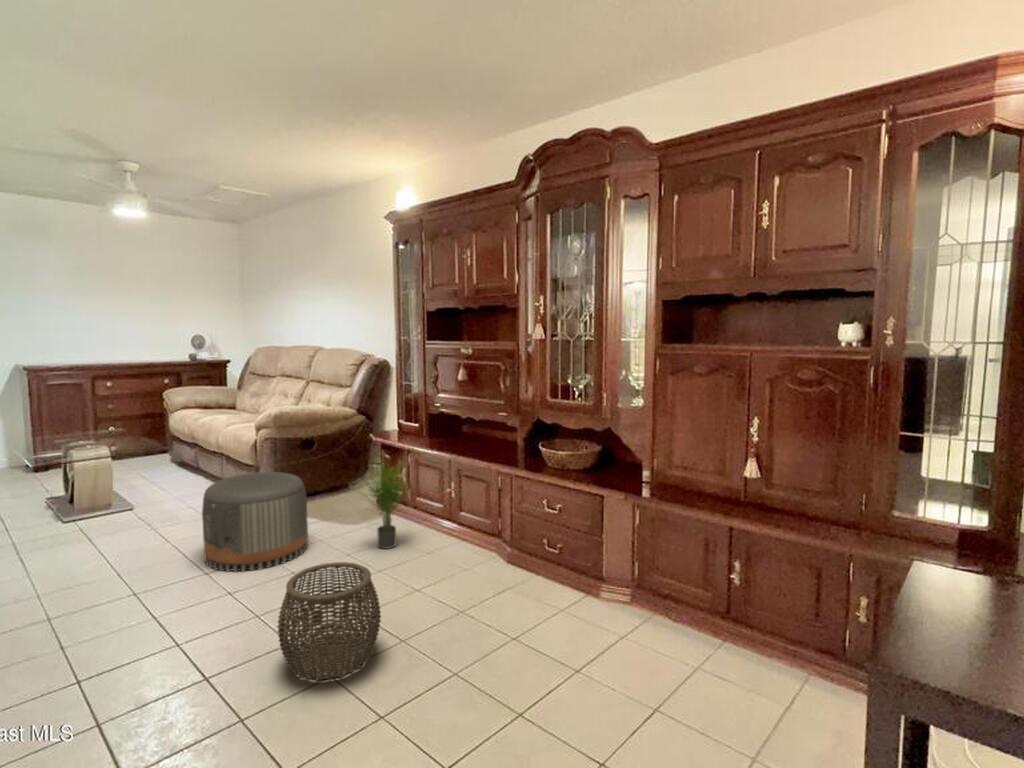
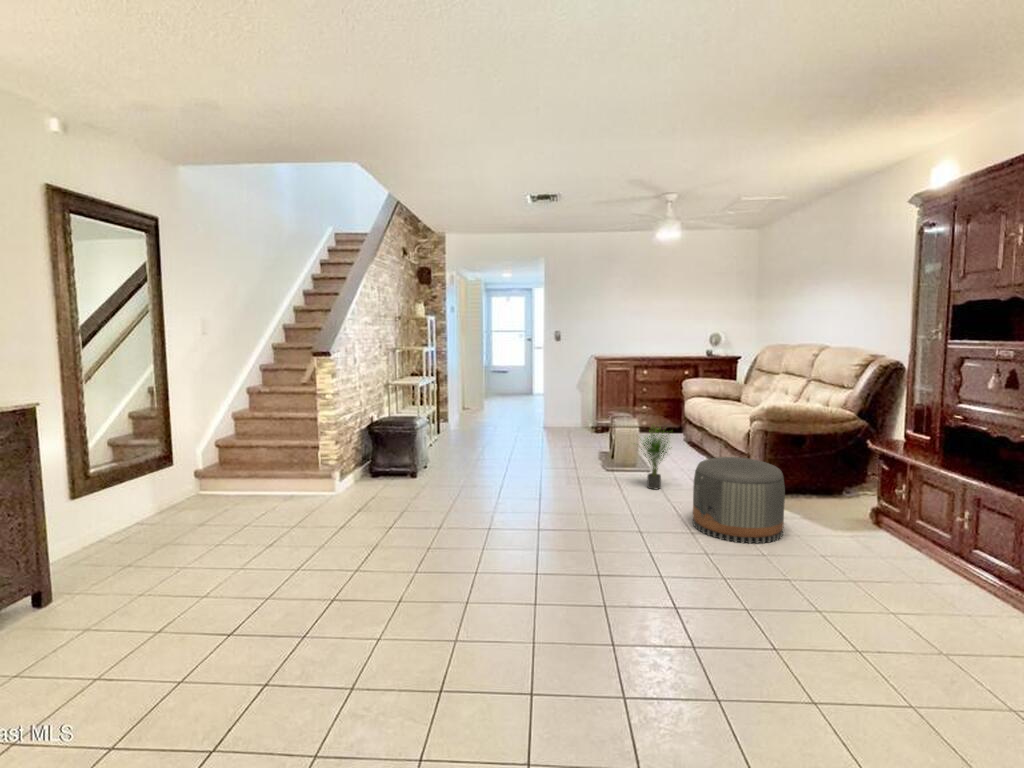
potted plant: present [364,463,408,549] -> present [641,431,672,489]
woven basket: present [277,562,381,681] -> none [732,546,834,654]

